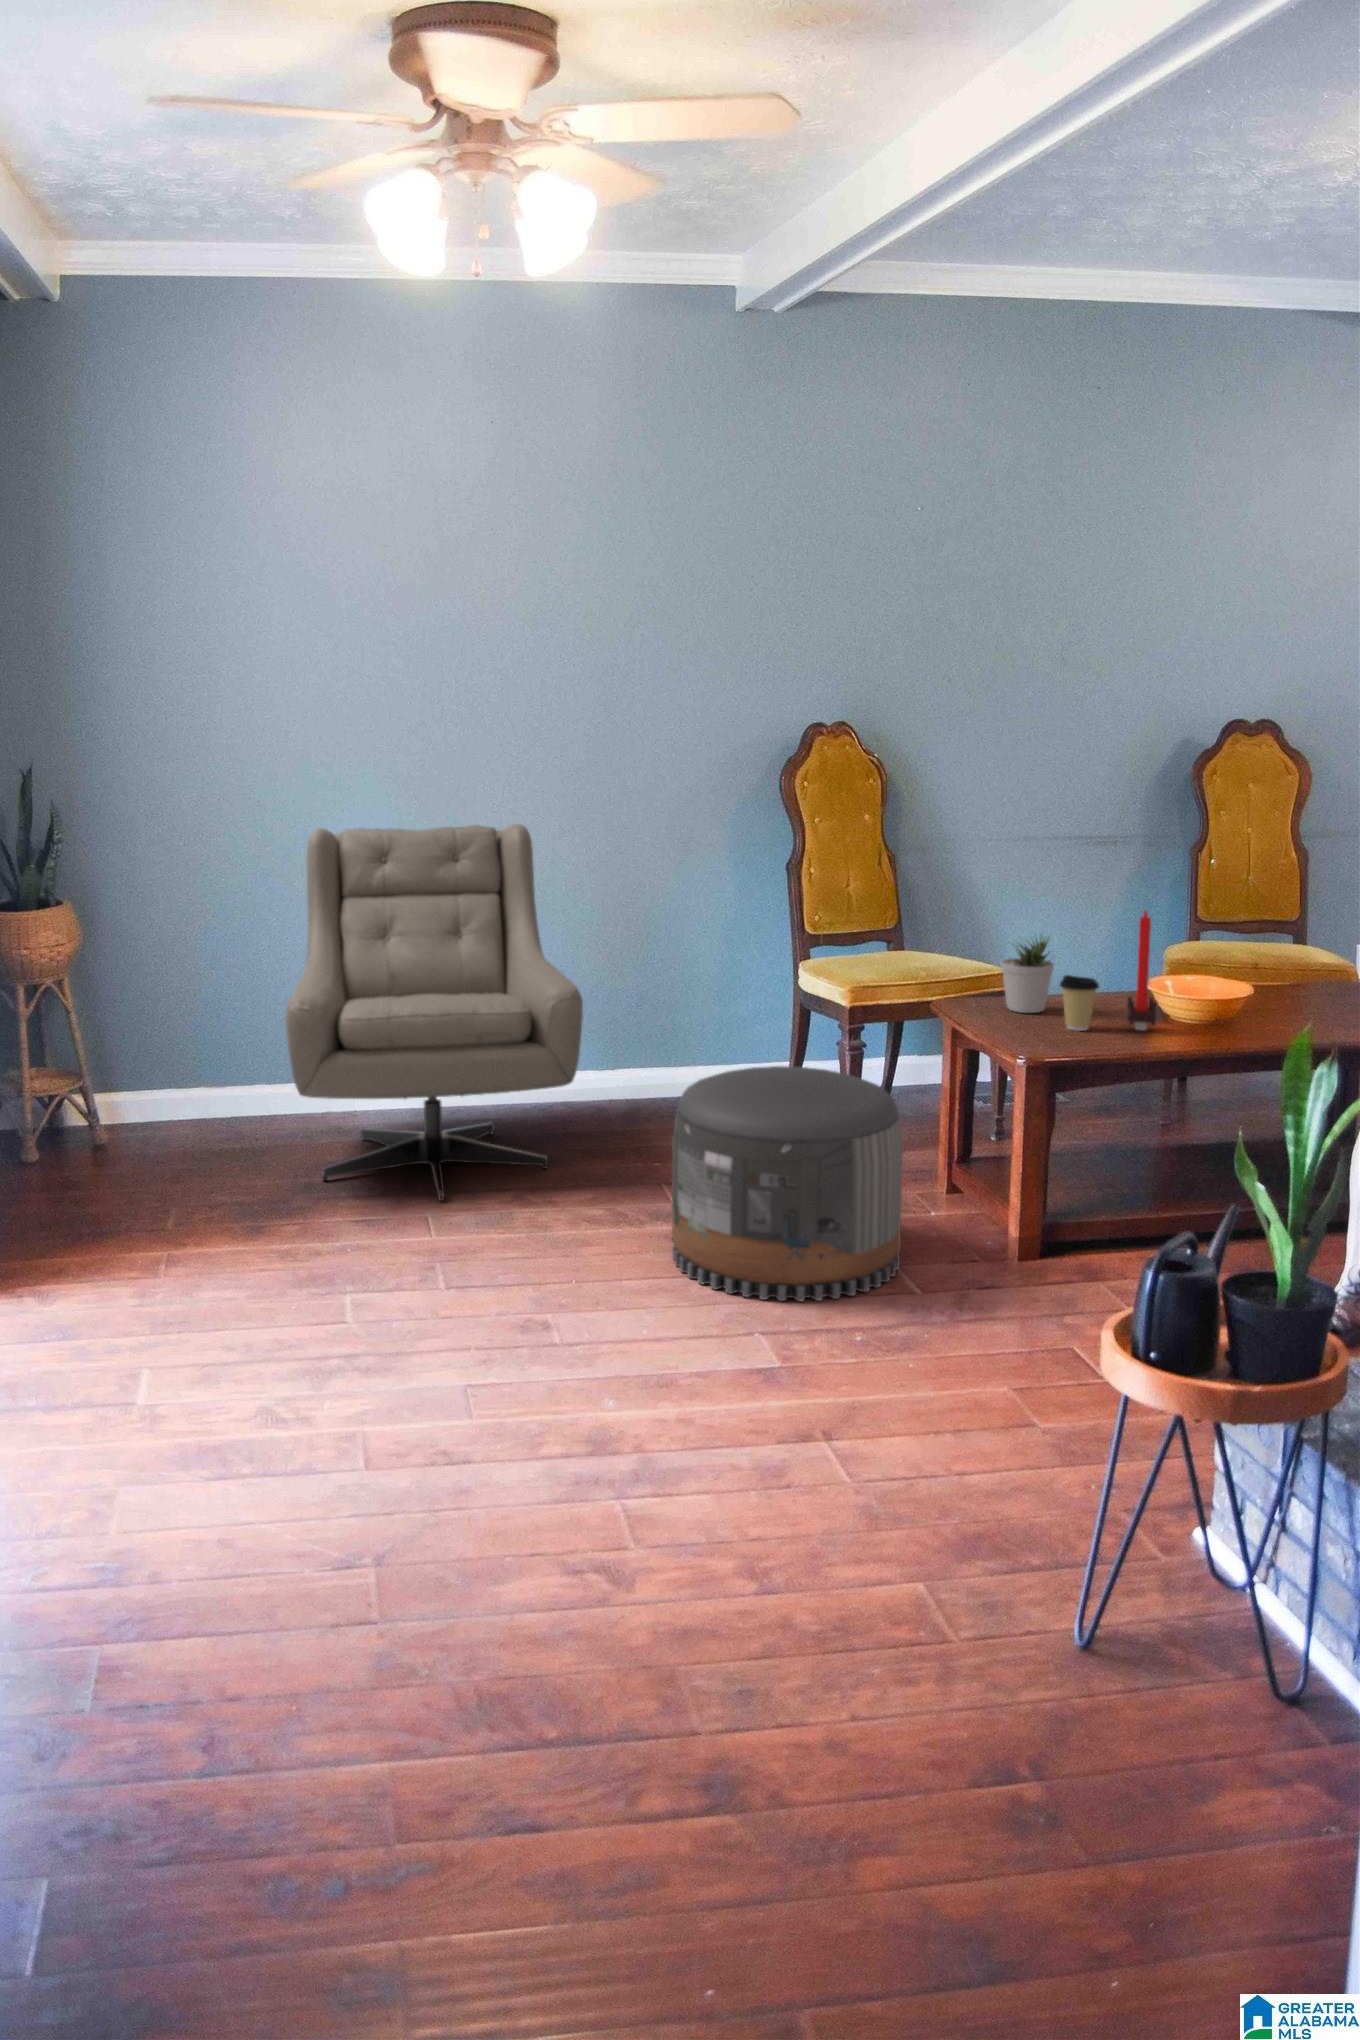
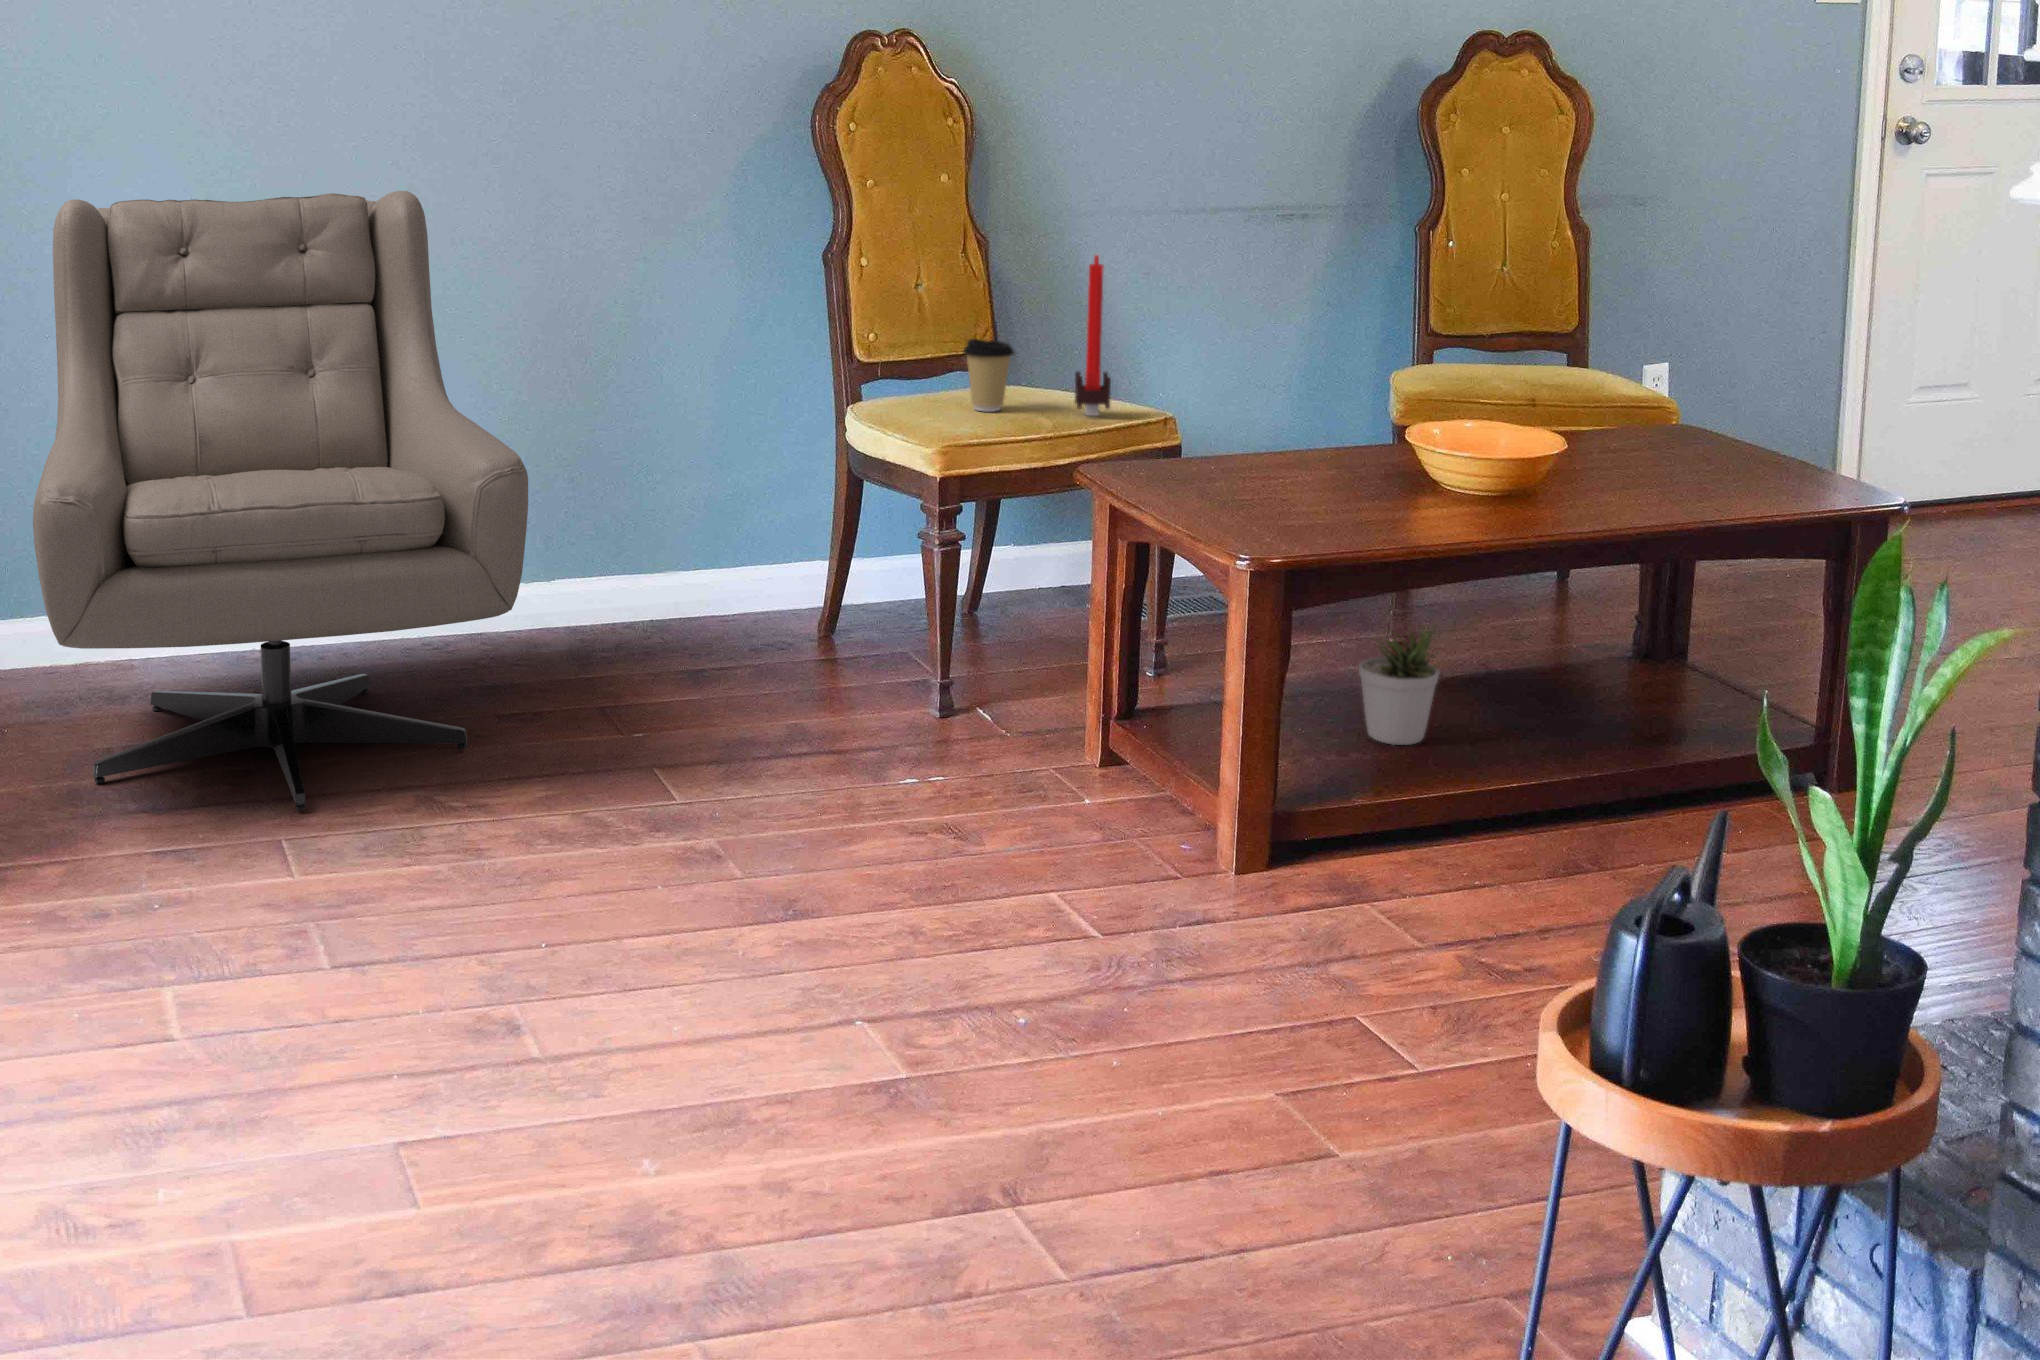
candle: present [1127,910,1156,1030] -> present [1075,255,1111,416]
potted plant: present [1001,935,1054,1013] -> present [1359,623,1439,745]
coffee cup: present [1060,975,1099,1031] -> present [963,339,1014,412]
pouf: present [672,1066,903,1301] -> none [695,579,1065,961]

